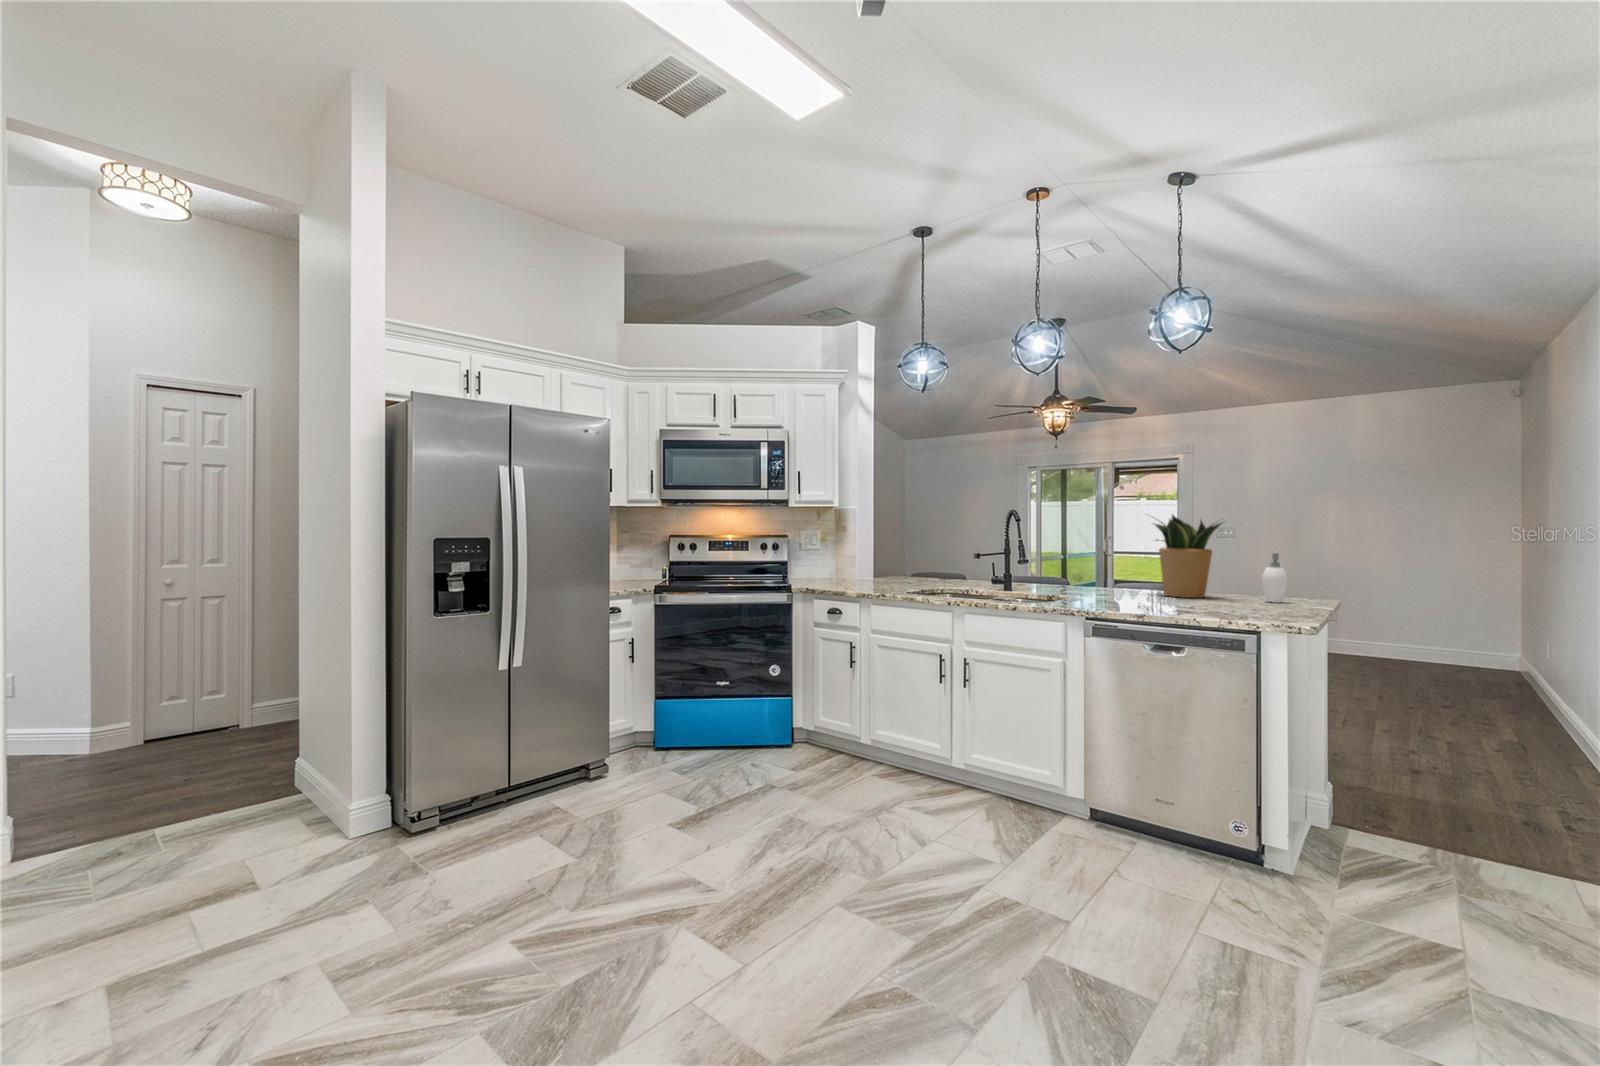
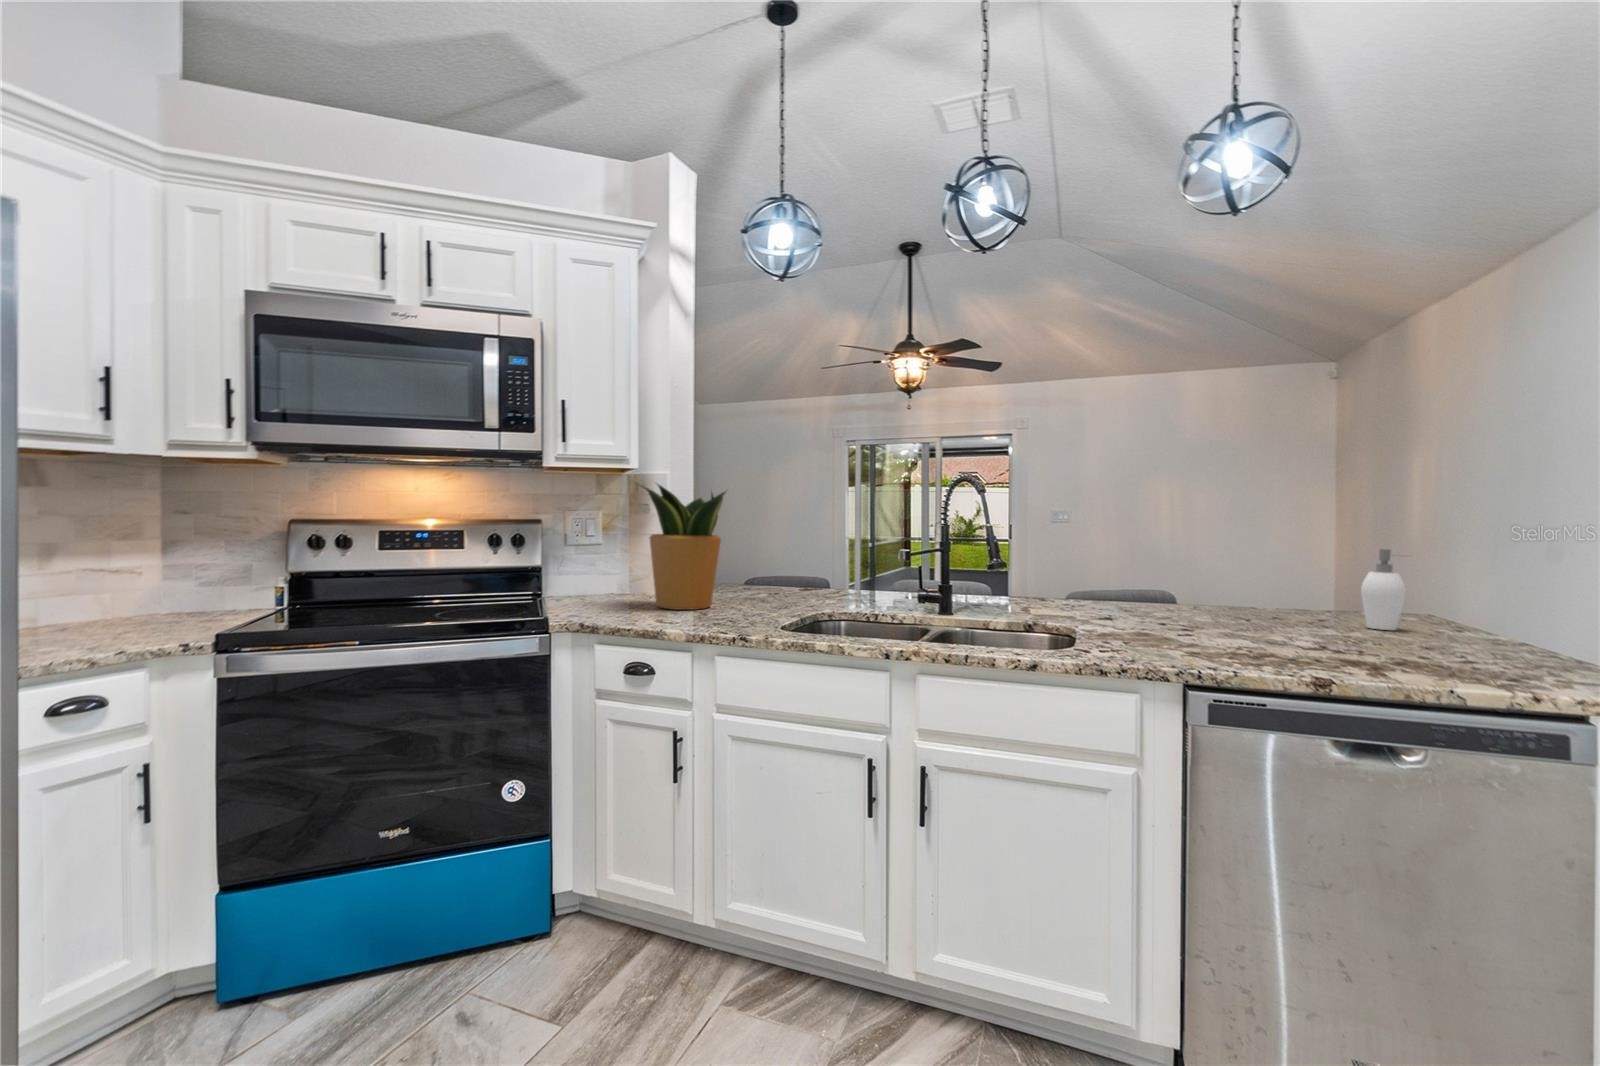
potted plant: present [1152,516,1222,598] -> present [640,485,727,610]

